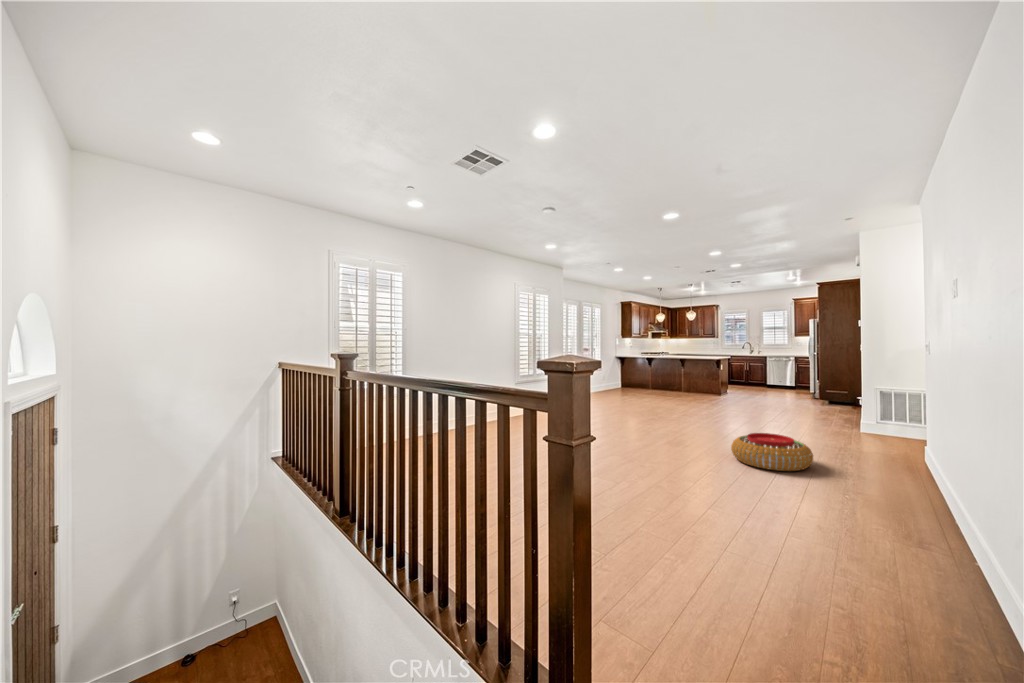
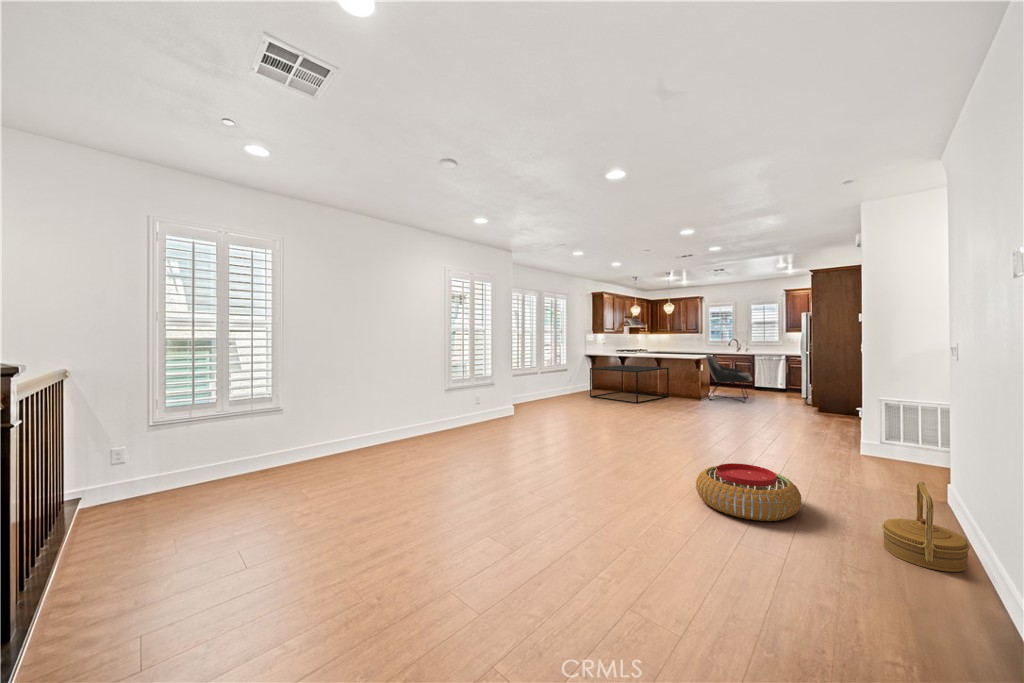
lounge chair: none [725,356,766,397] -> present [706,355,752,402]
coffee table: none [622,365,692,397] -> present [590,365,669,403]
woven basket: none [873,439,935,498] -> present [882,482,970,572]

